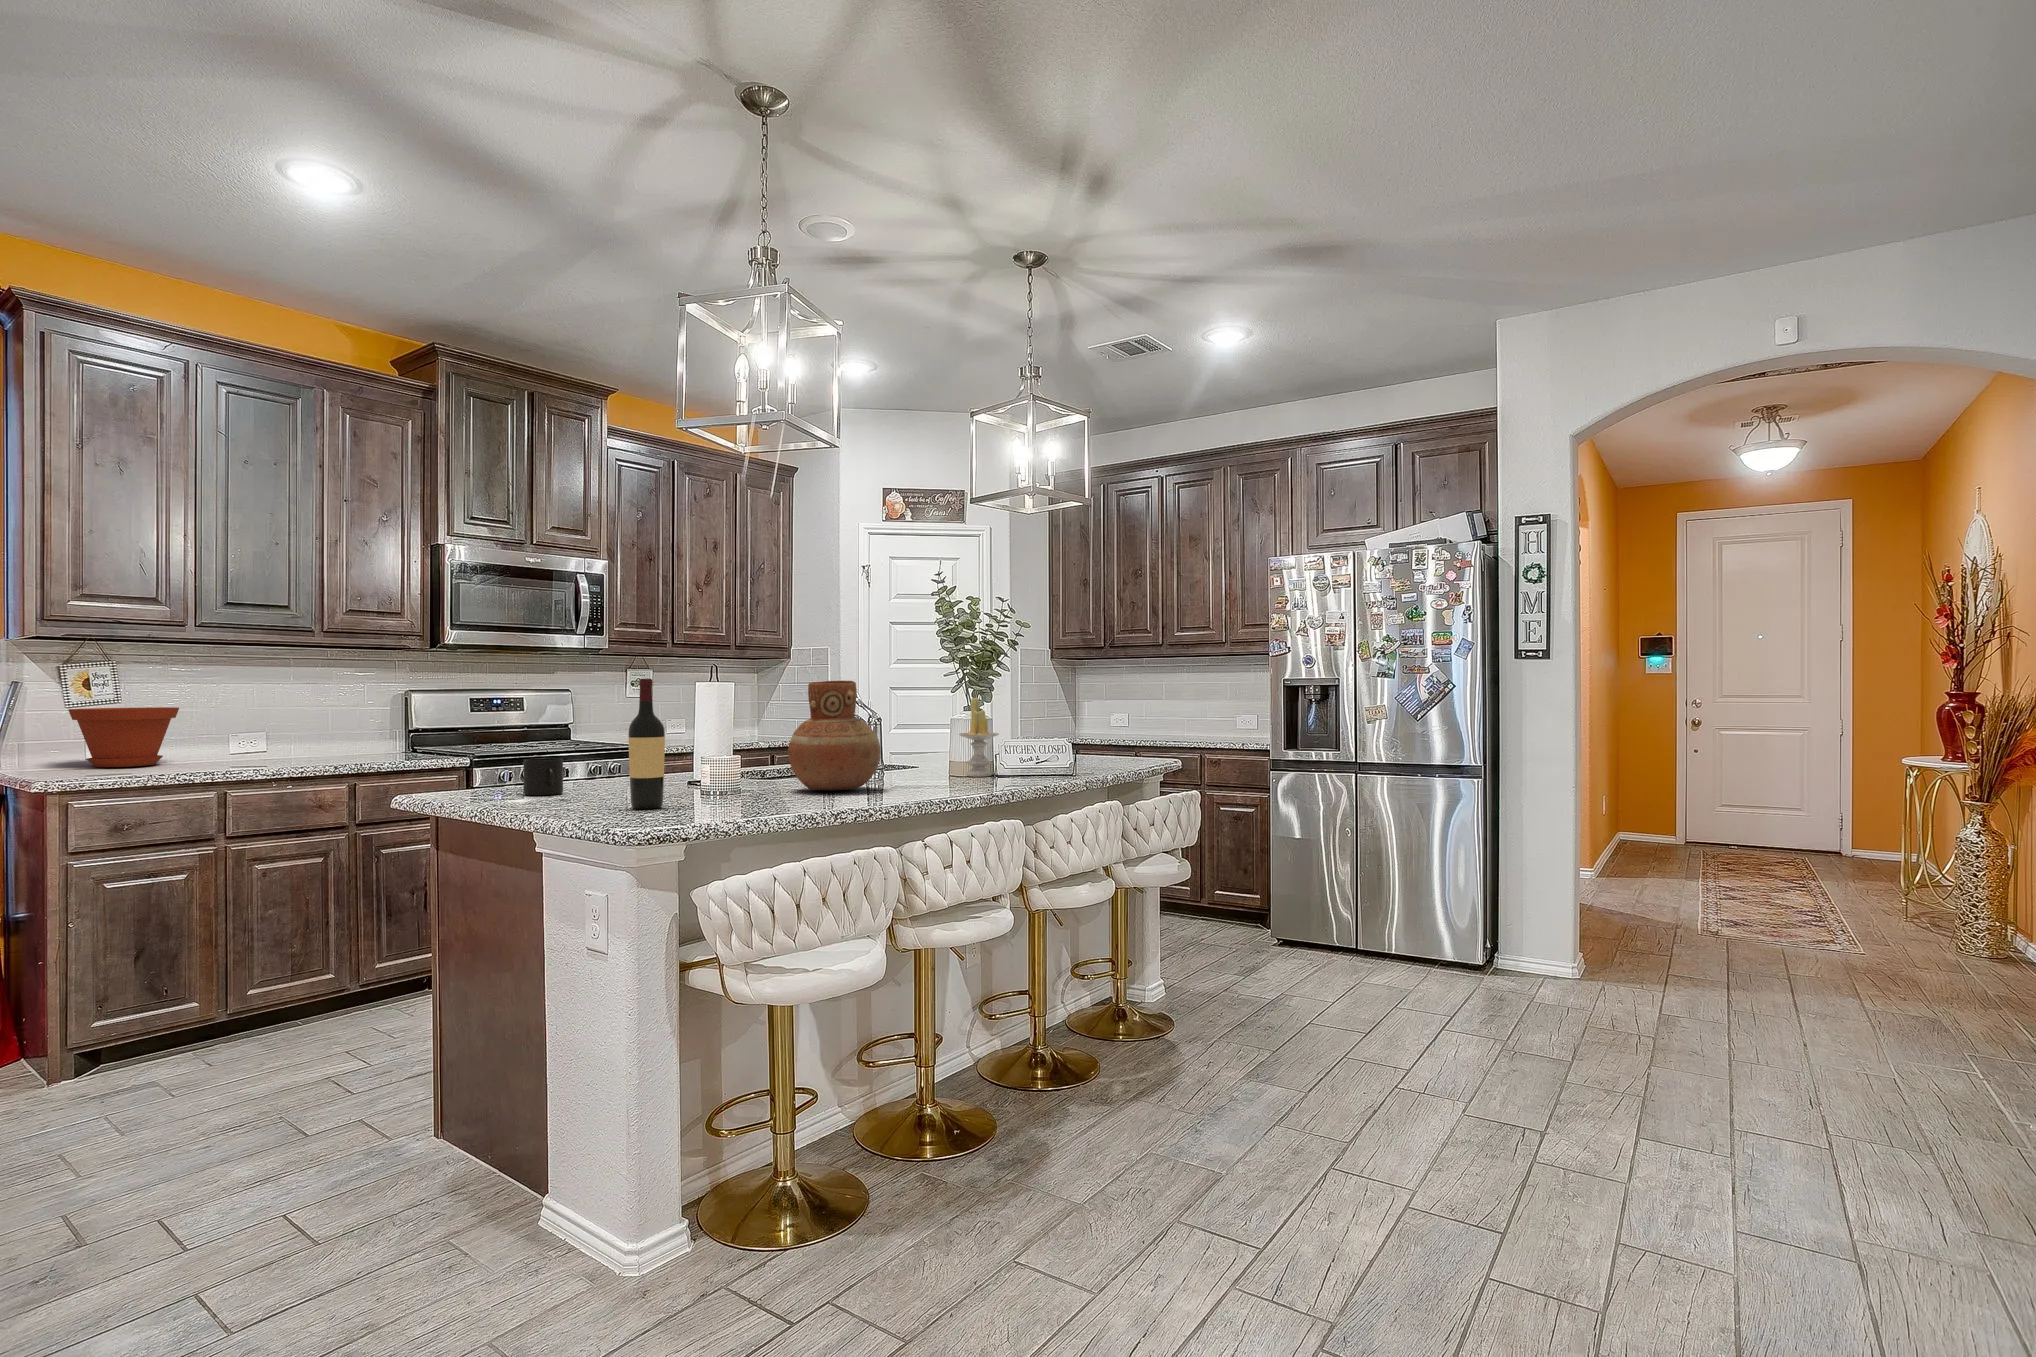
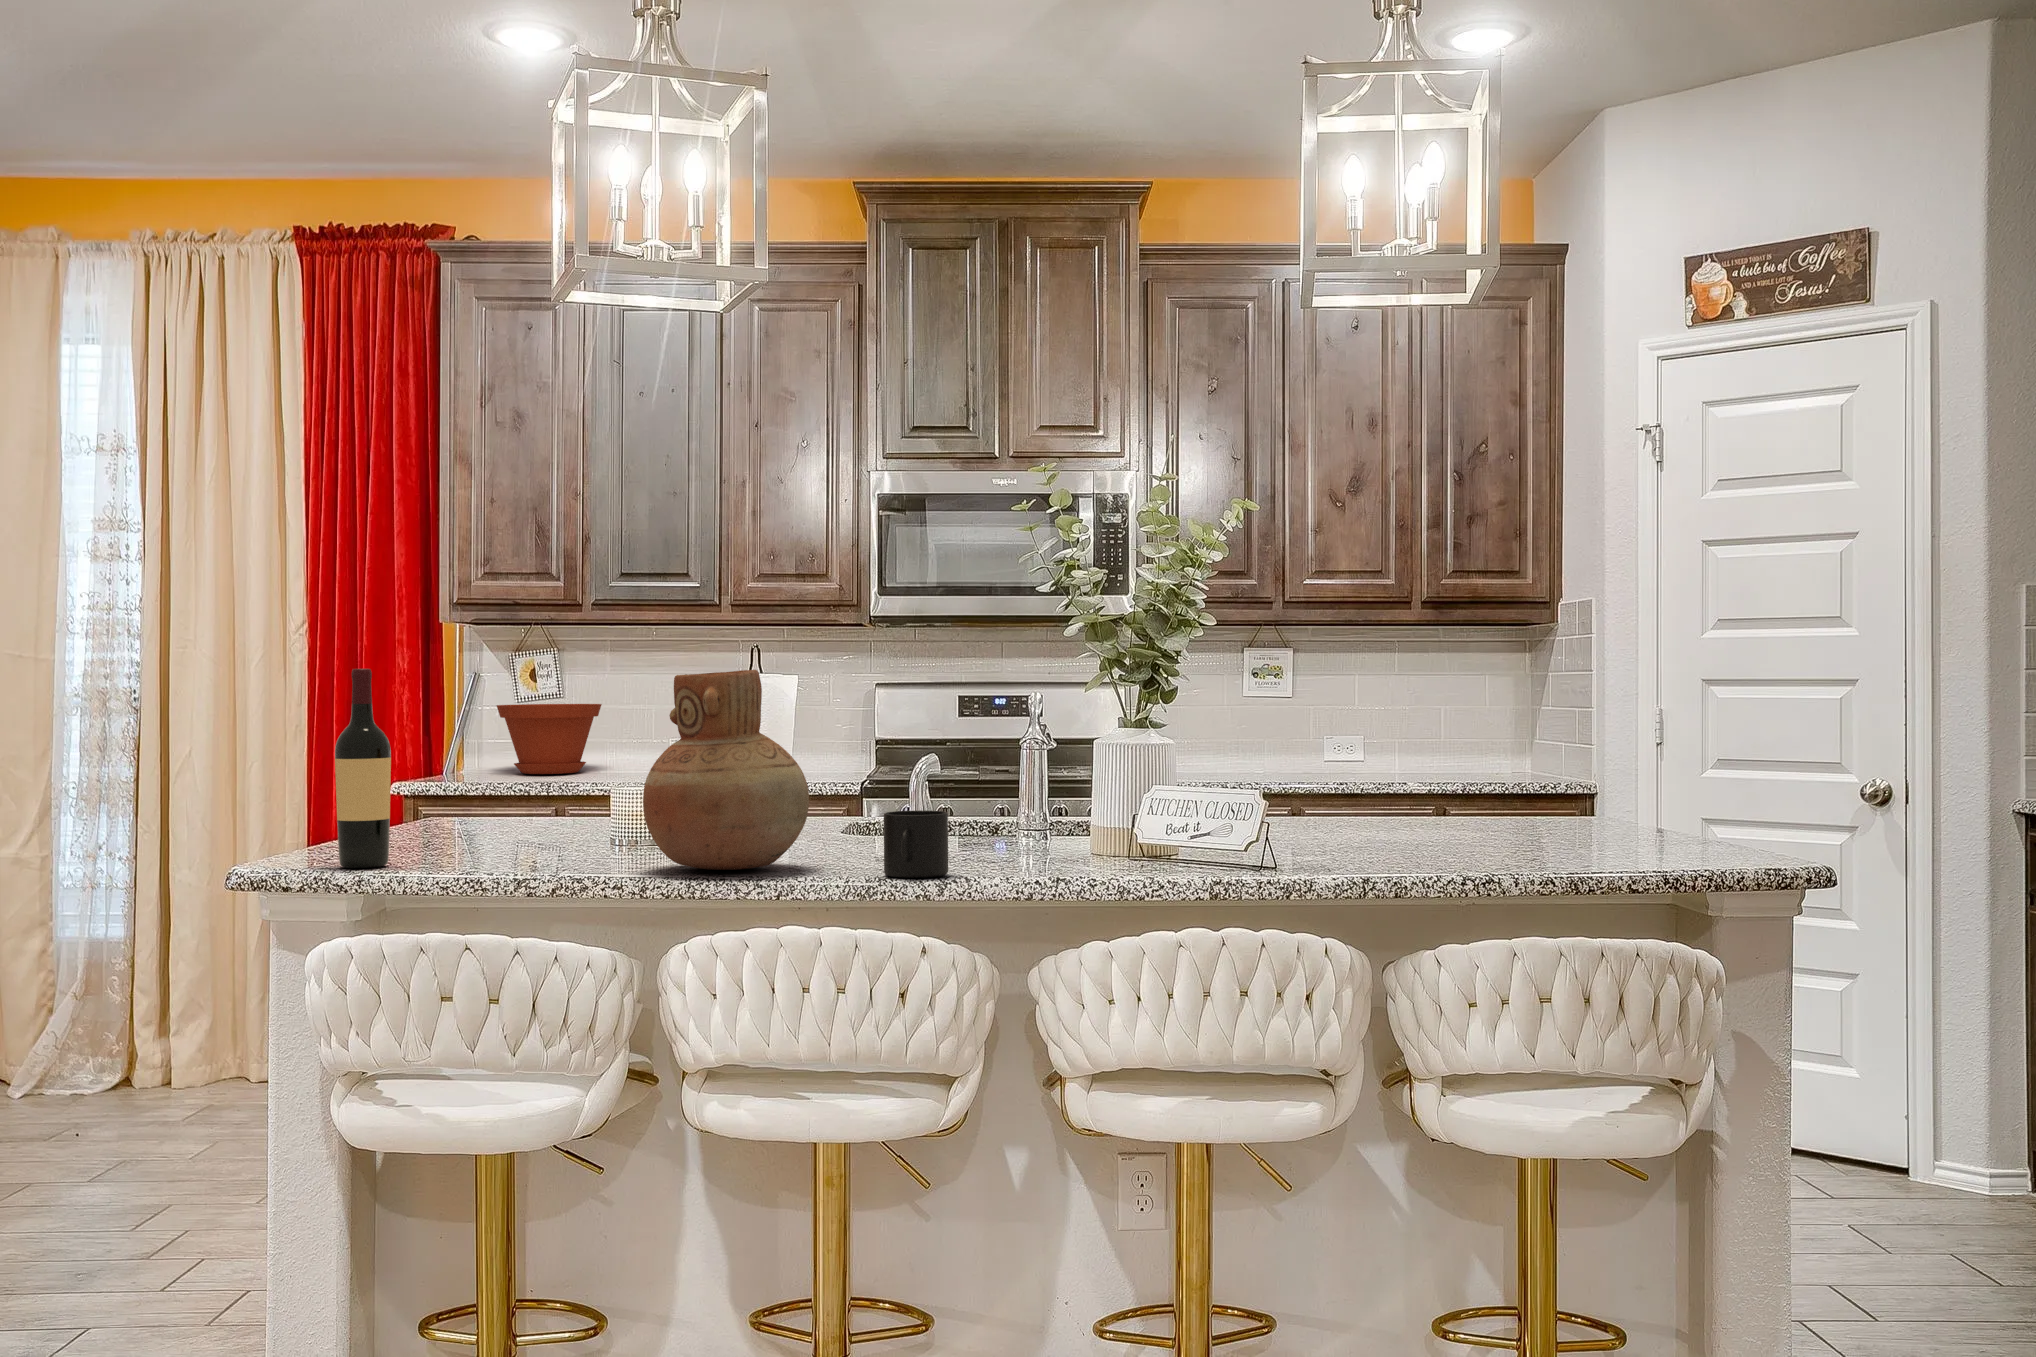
candle: present [959,698,999,777] -> none [1101,704,1183,873]
mug: present [523,758,563,796] -> present [884,810,948,878]

